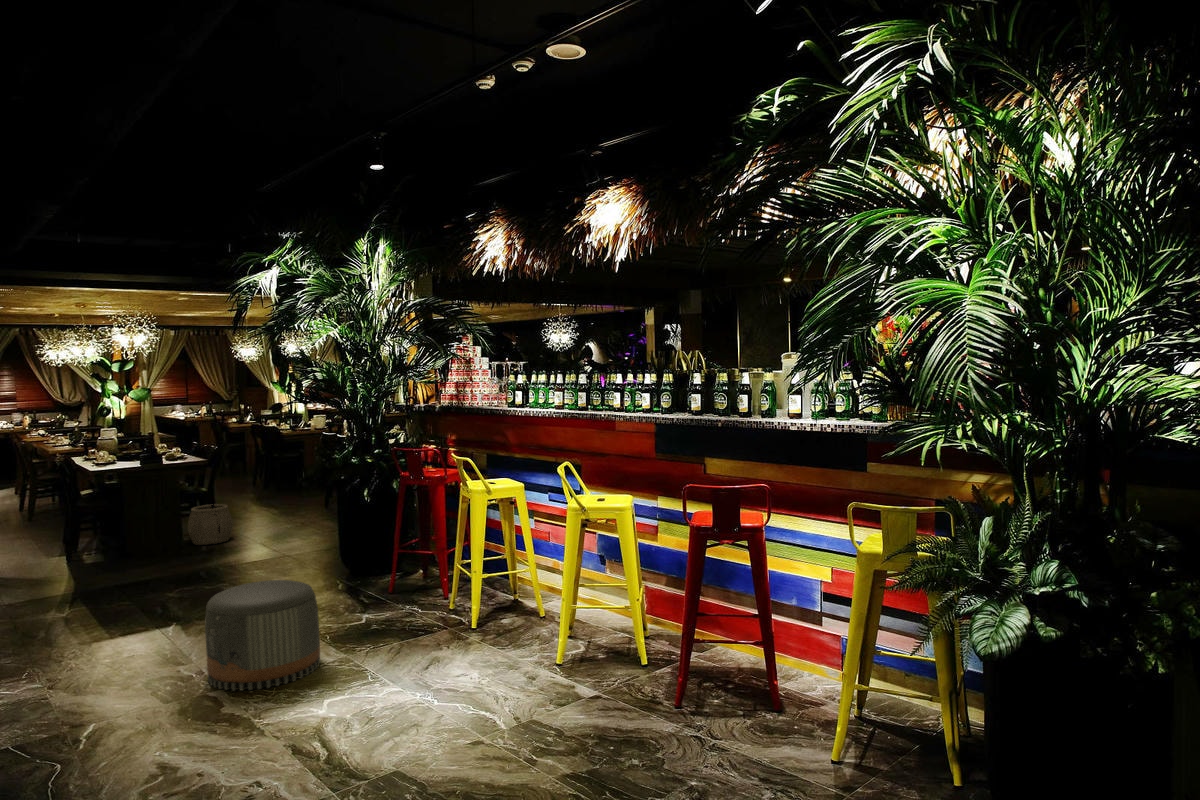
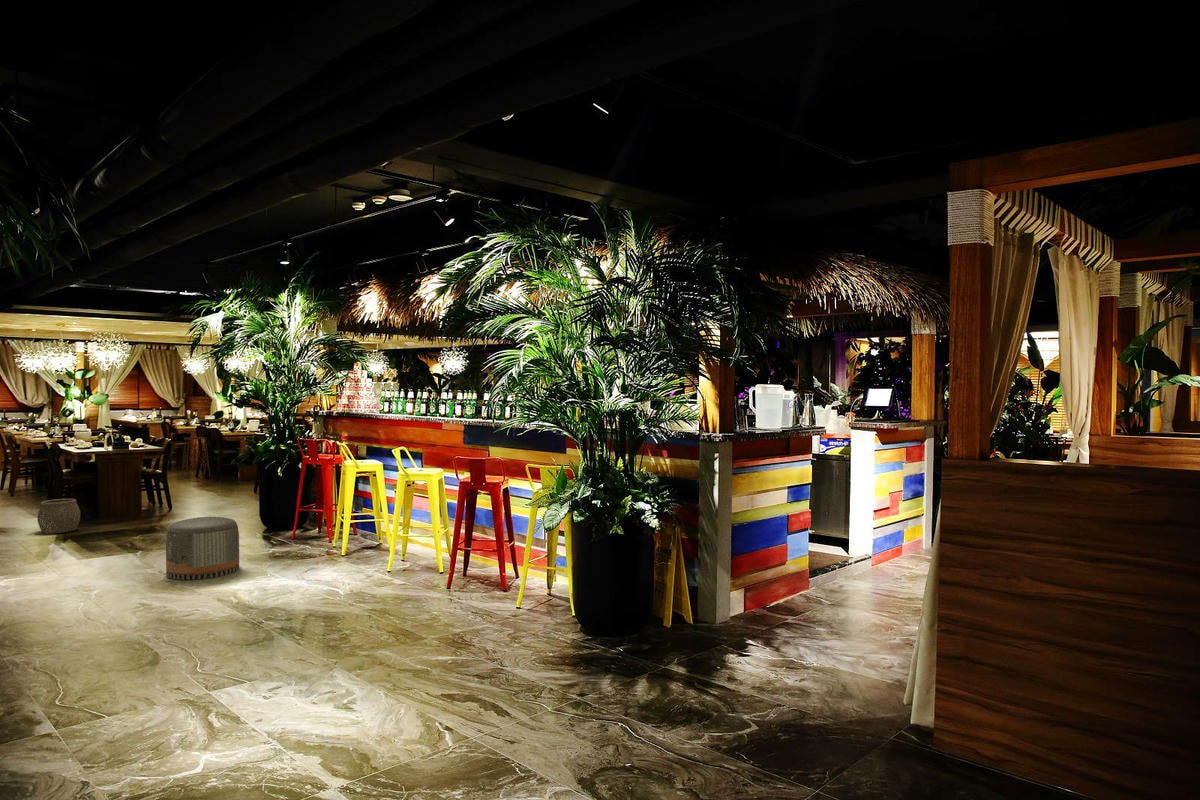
side table: none [236,440,271,493] -> present [182,437,210,479]
woven basket: present [188,504,233,545] -> present [37,499,80,534]

